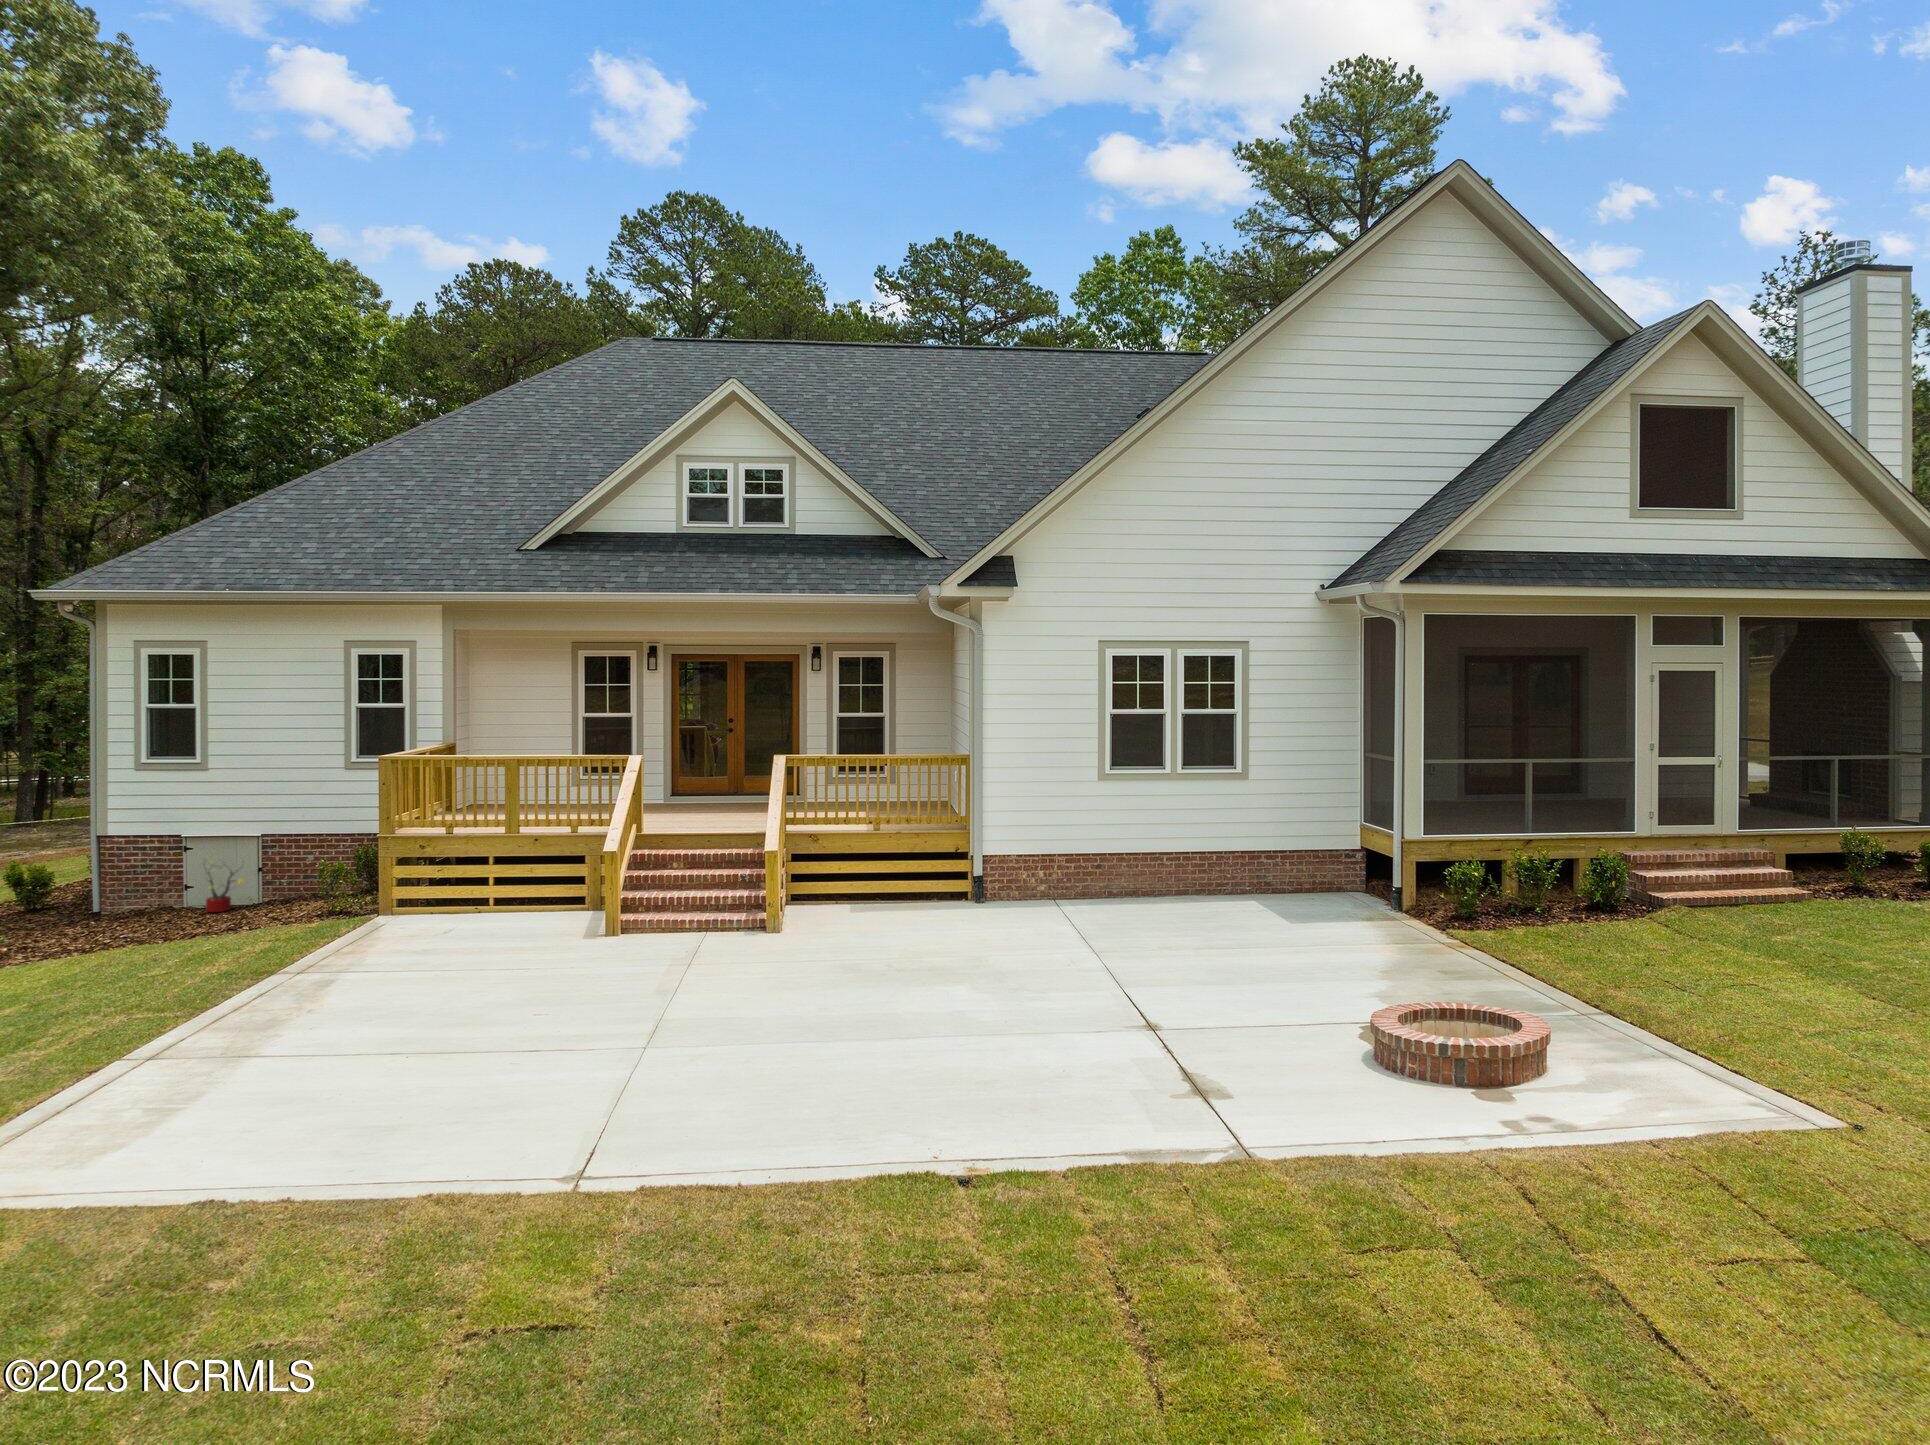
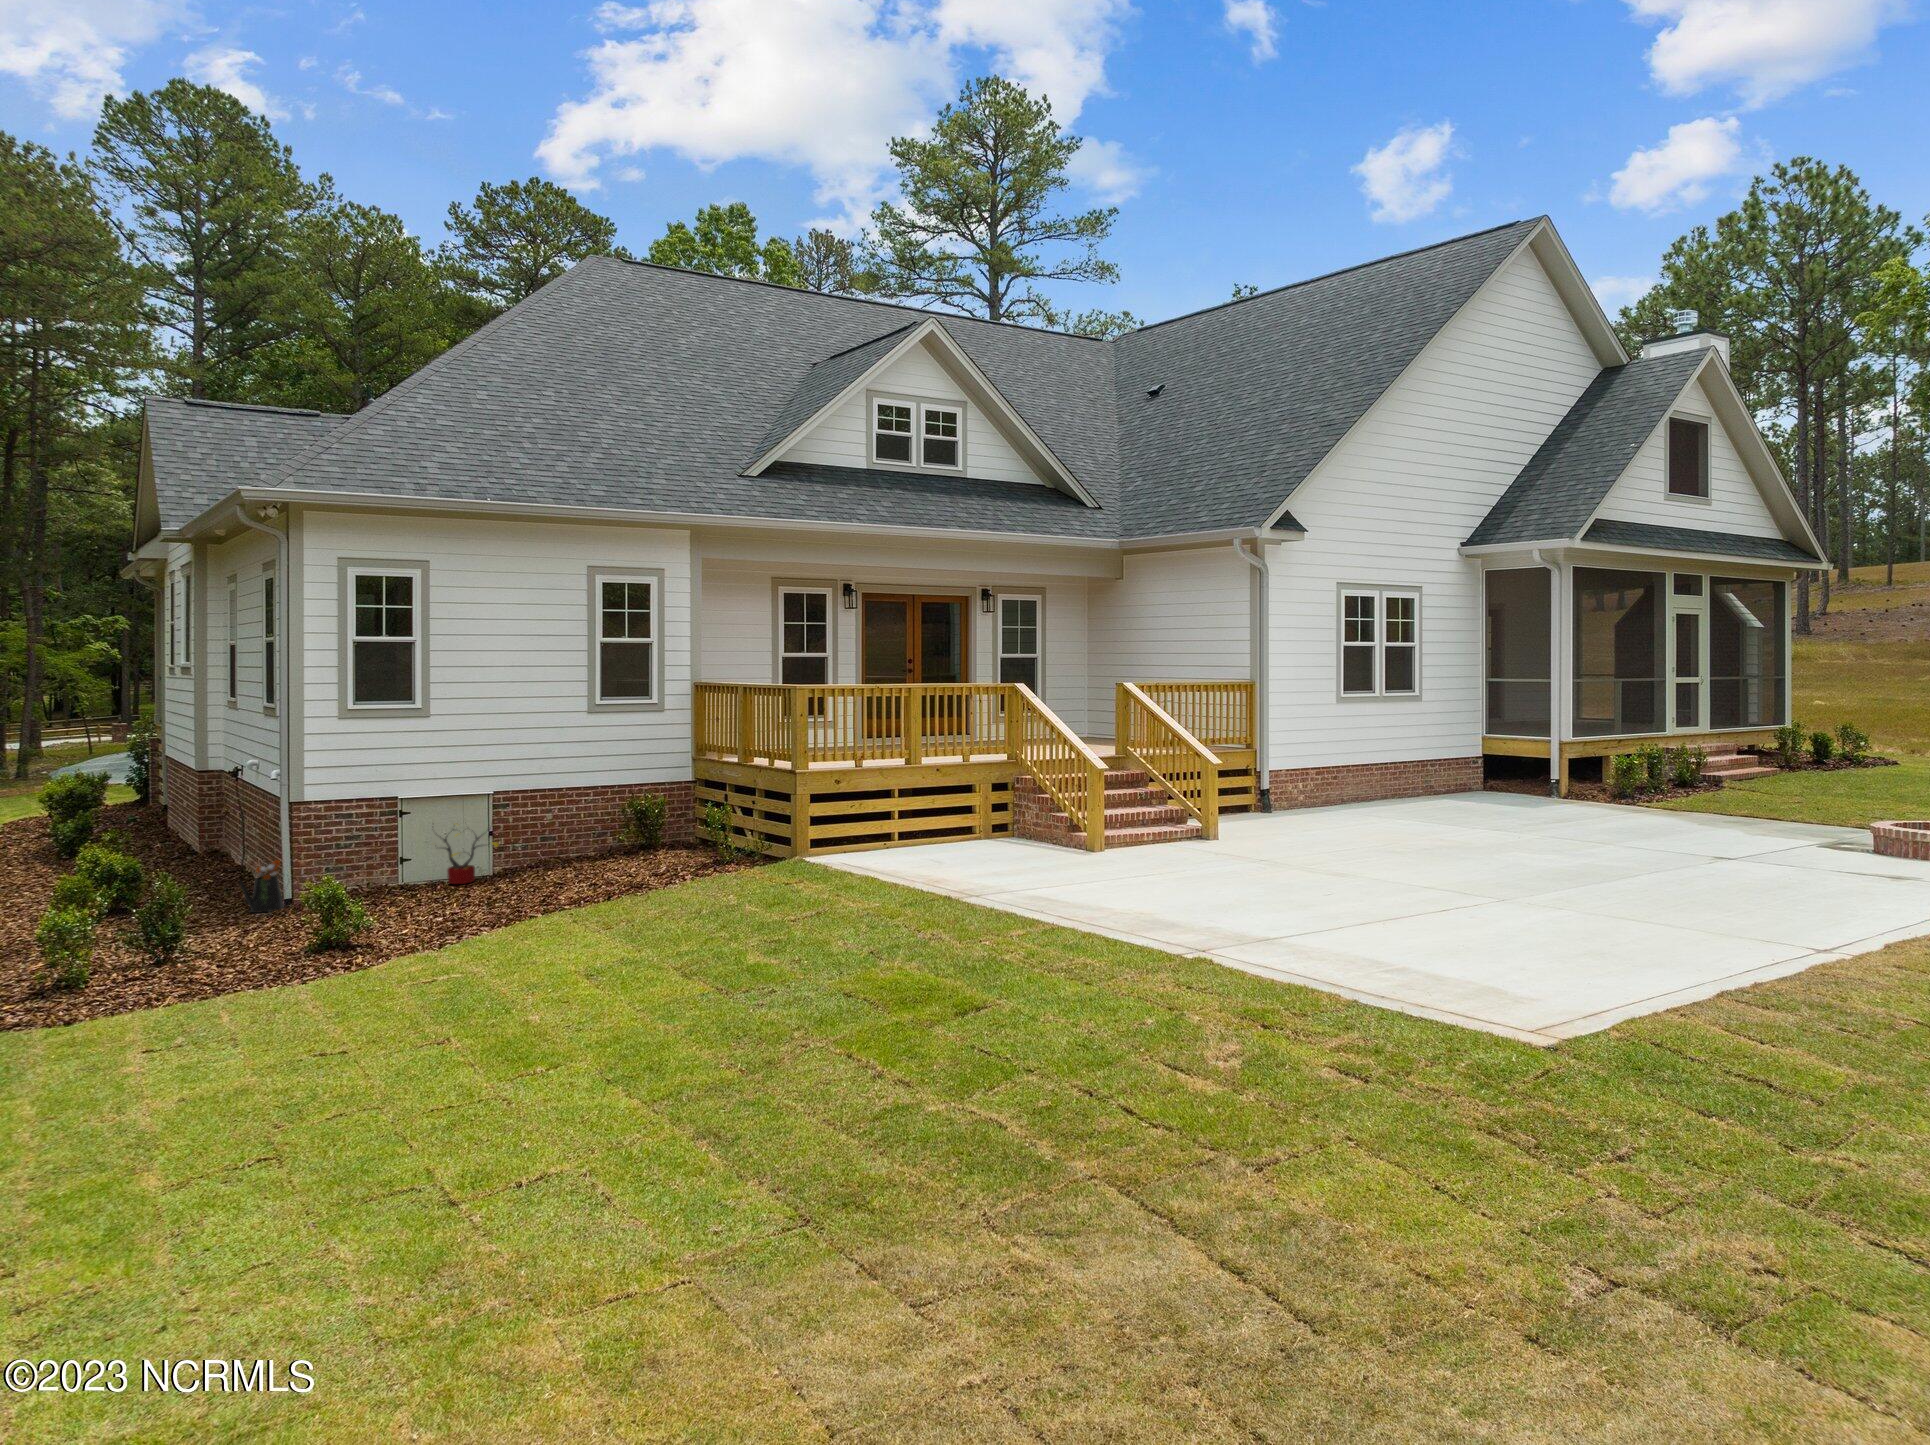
watering can: none [54,881,96,923] -> present [240,860,284,913]

